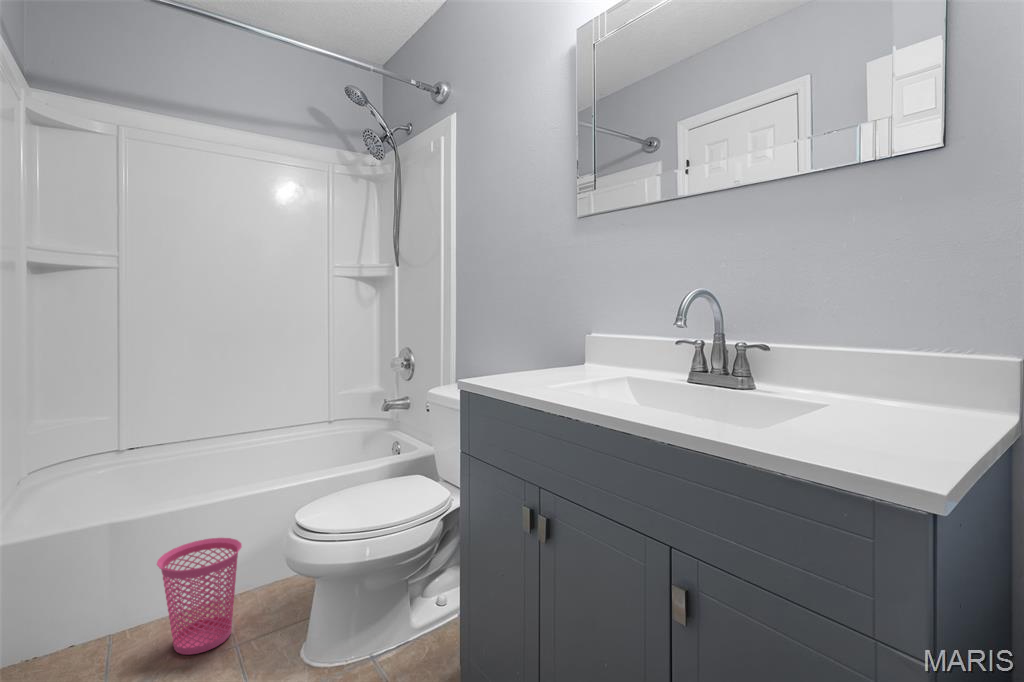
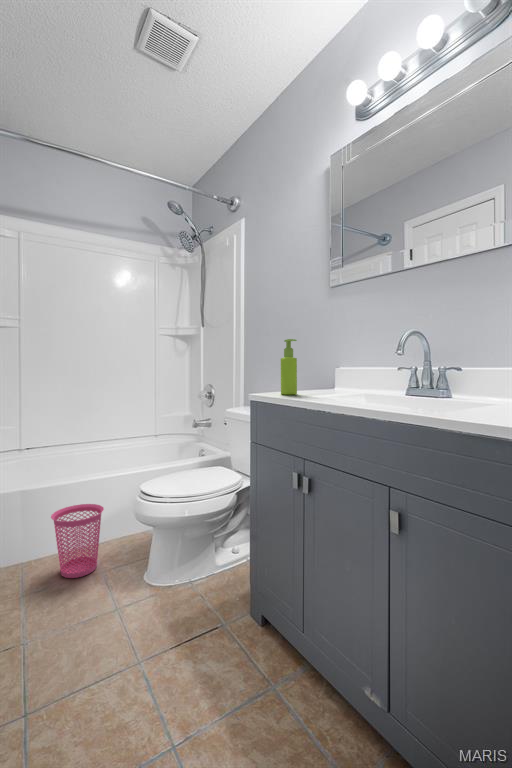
soap dispenser: none [504,299,528,382] -> present [281,339,297,395]

